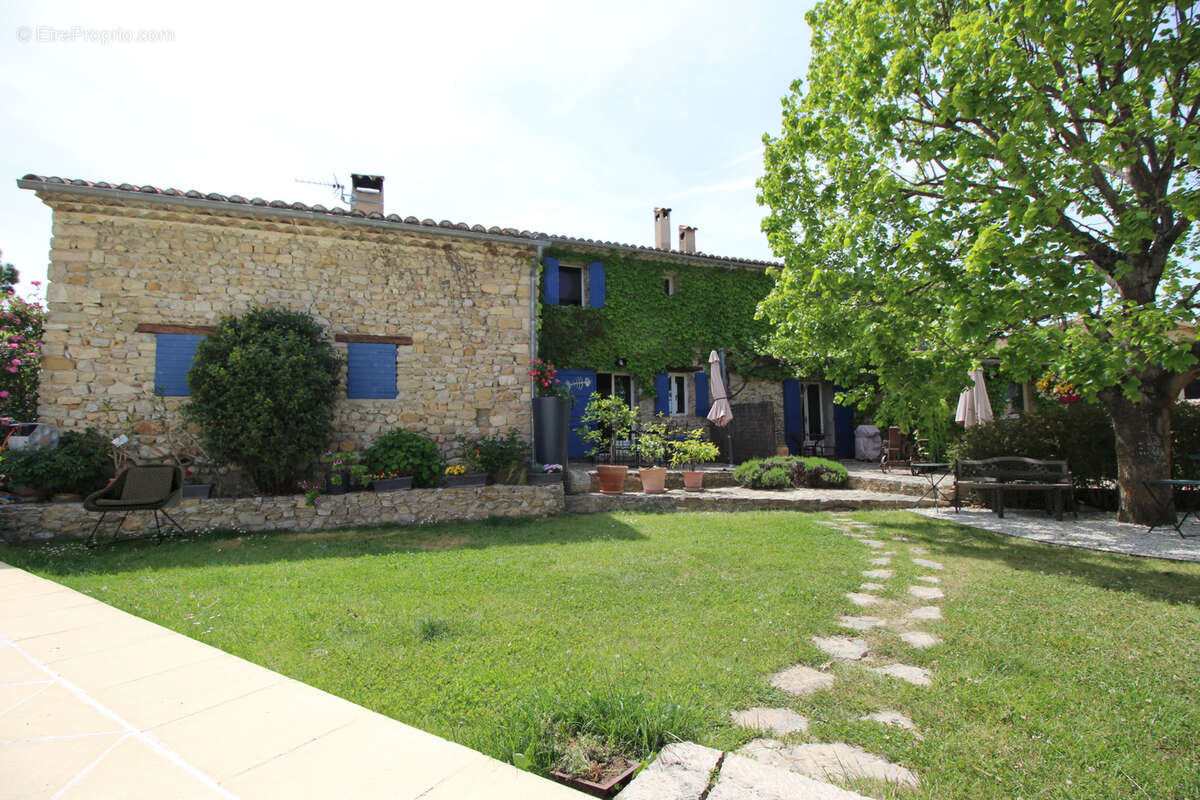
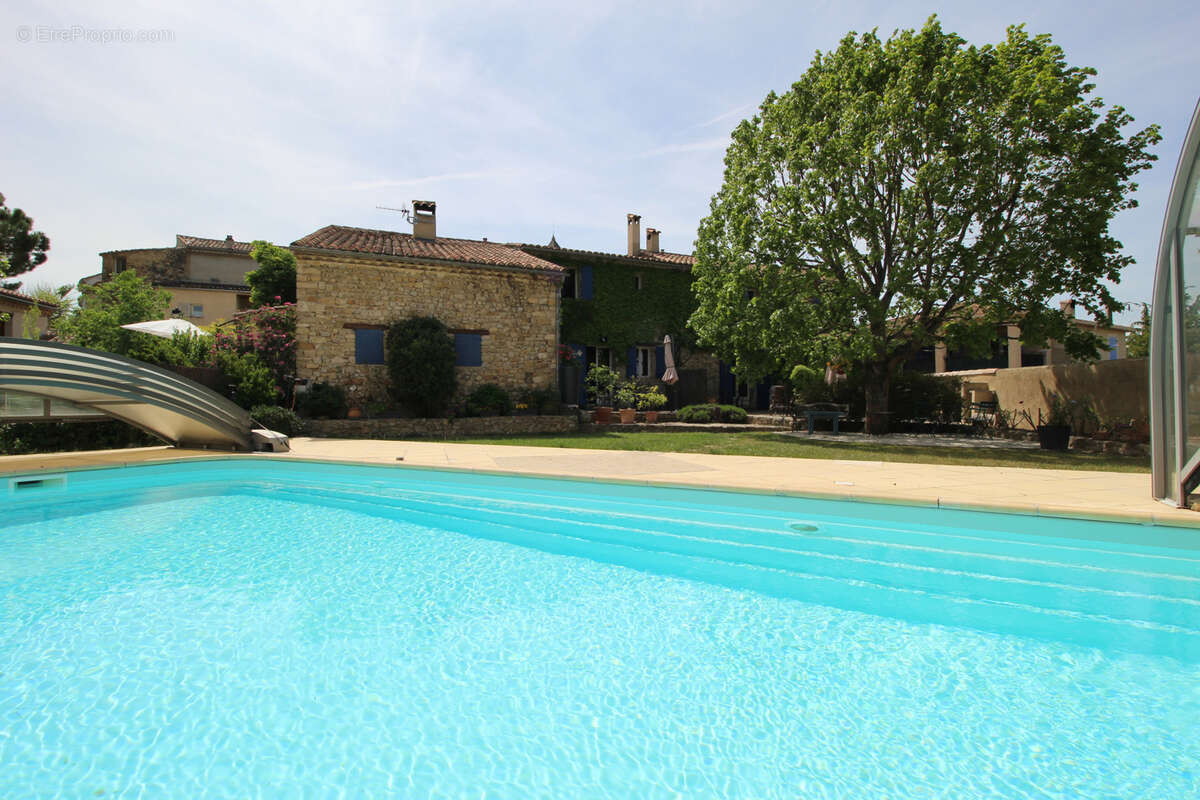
lounge chair: present [83,464,184,549] -> none [360,402,398,442]

